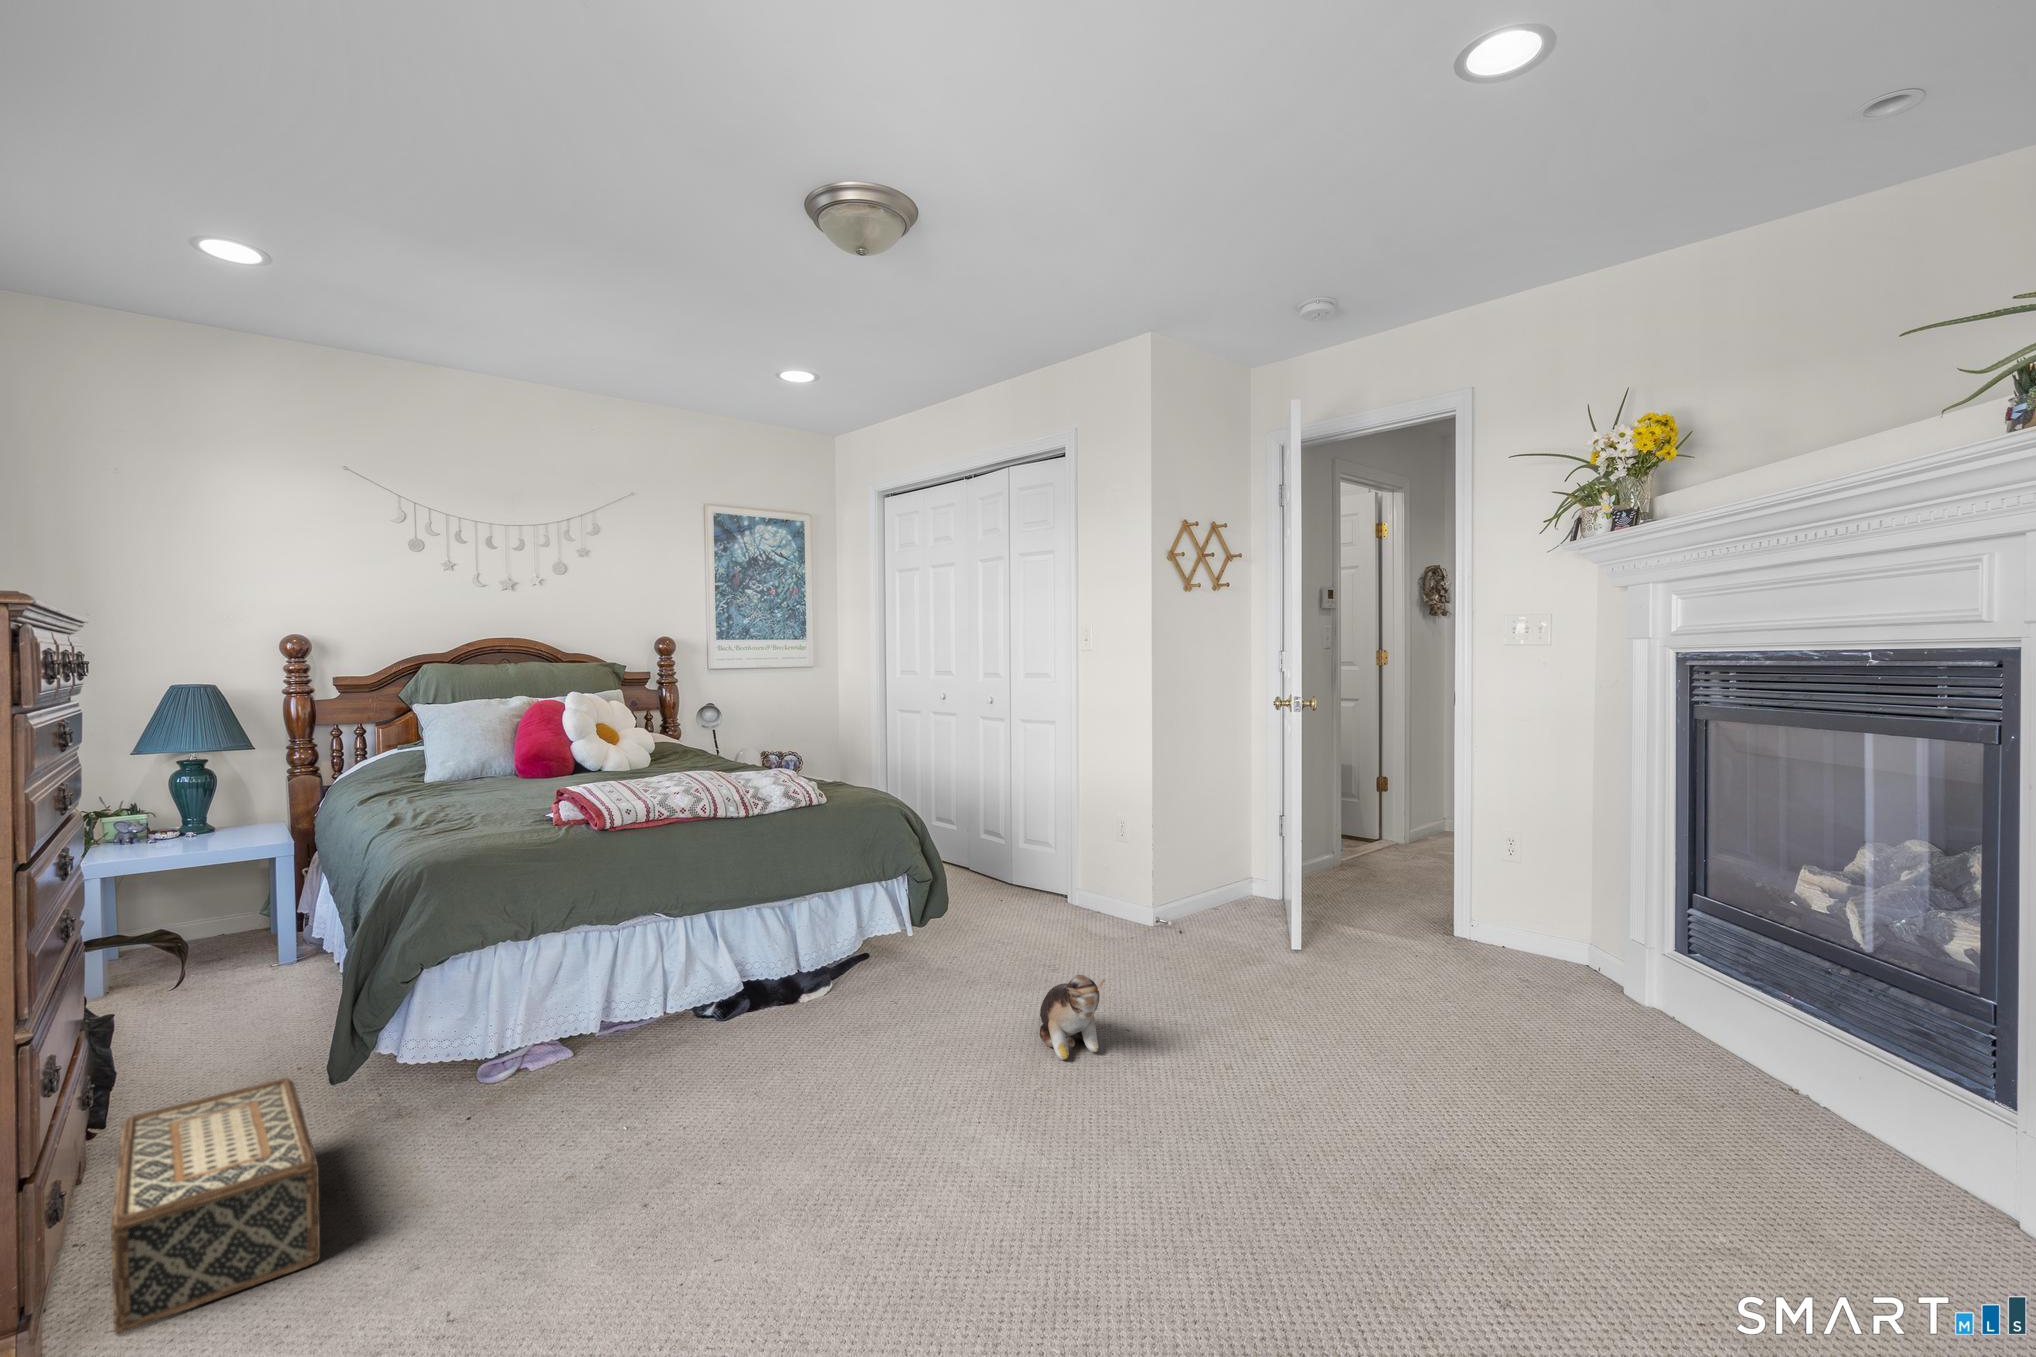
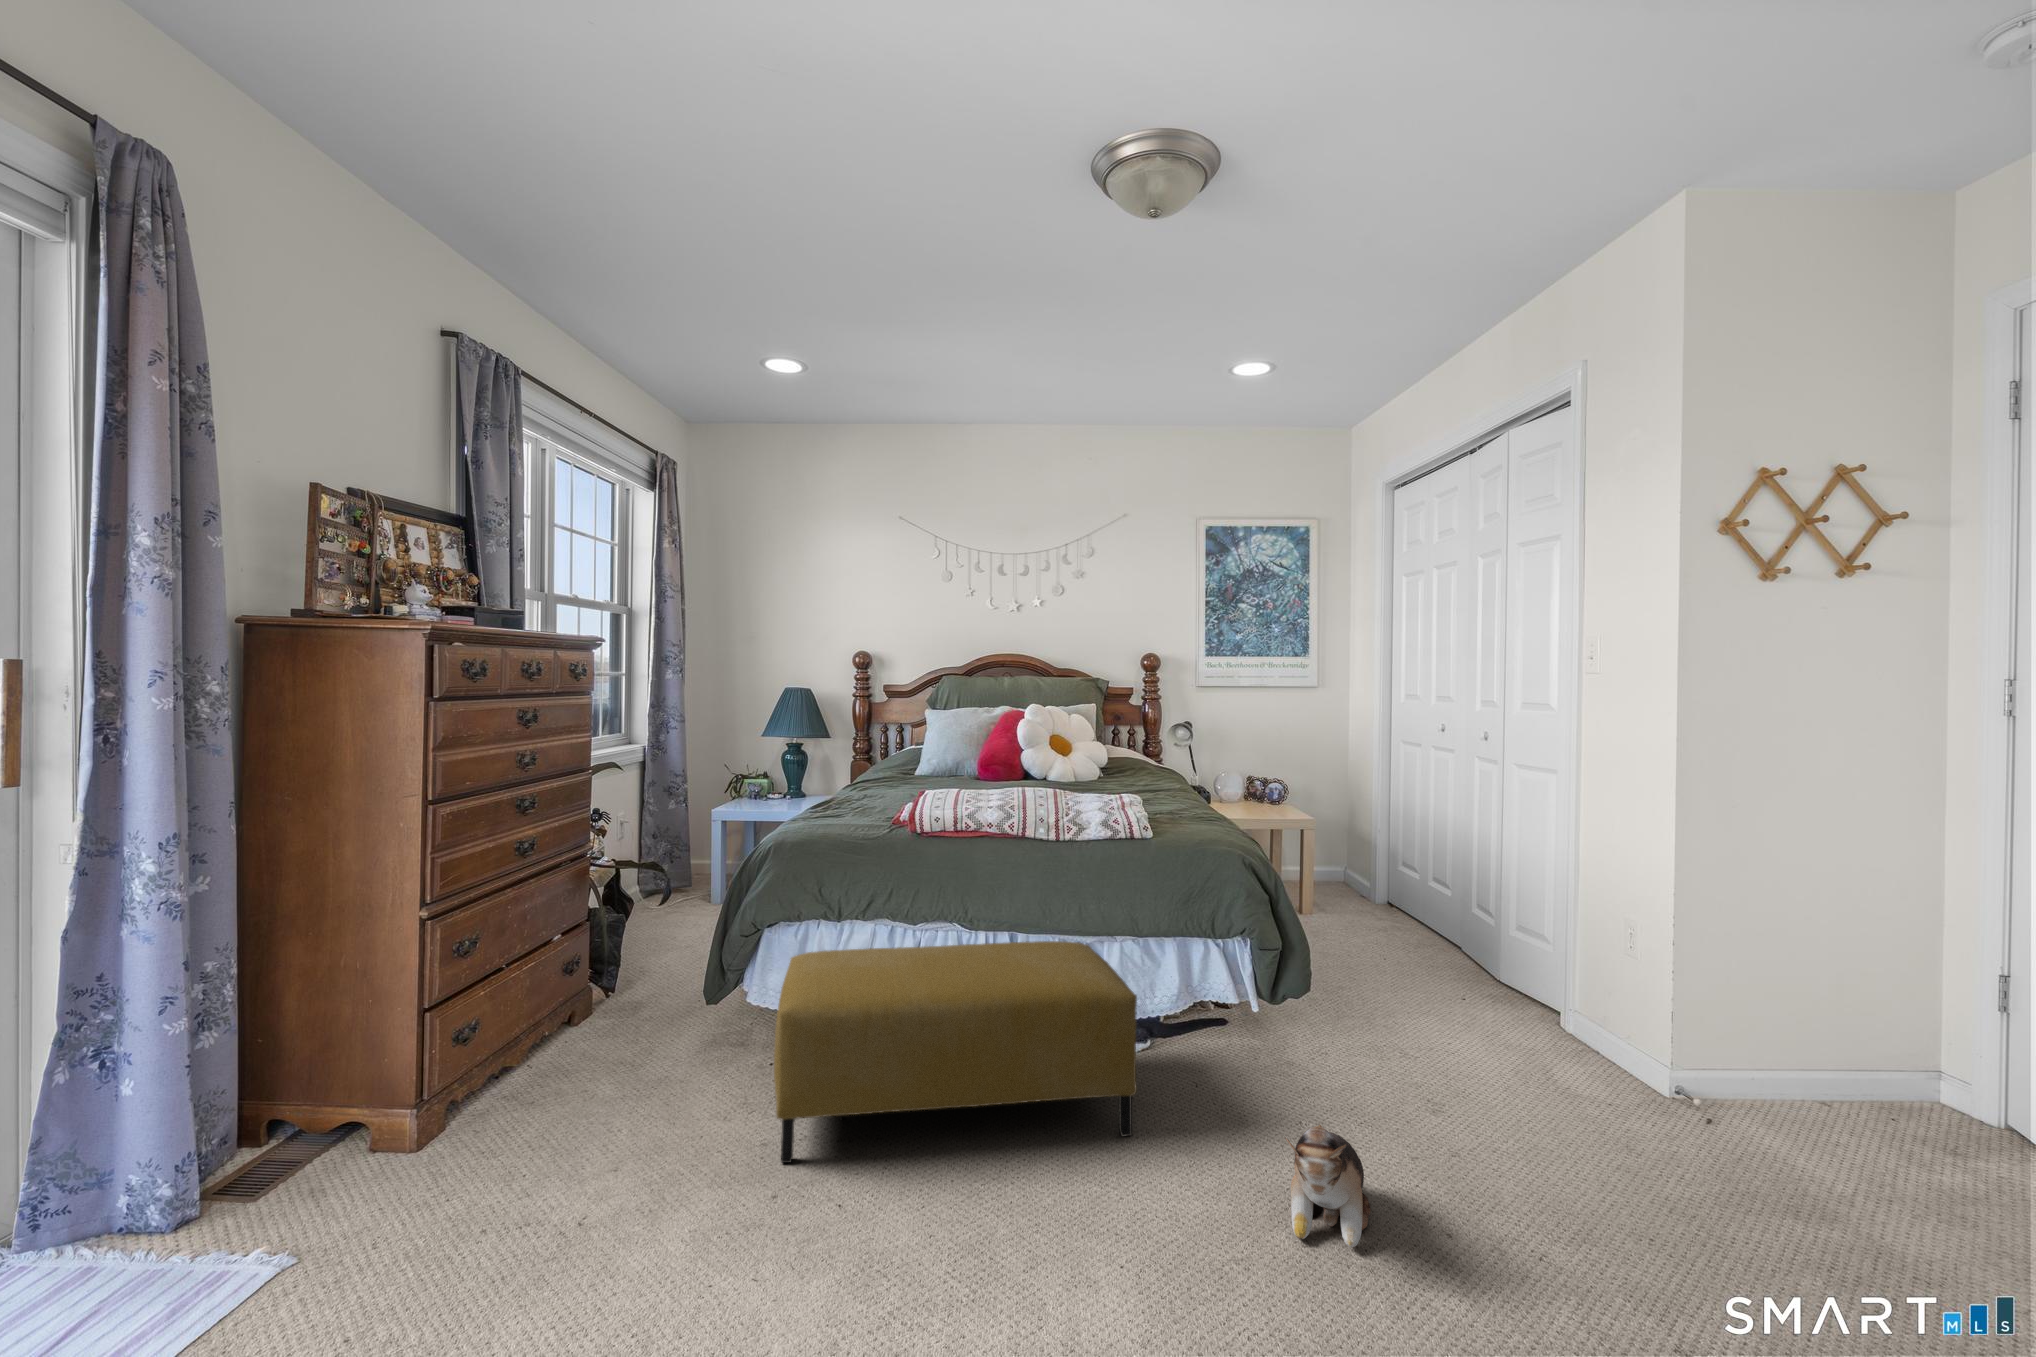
ottoman: none [520,904,897,1178] -> present [774,941,1137,1163]
woven basket: present [111,1077,320,1334] -> none [468,988,659,1137]

